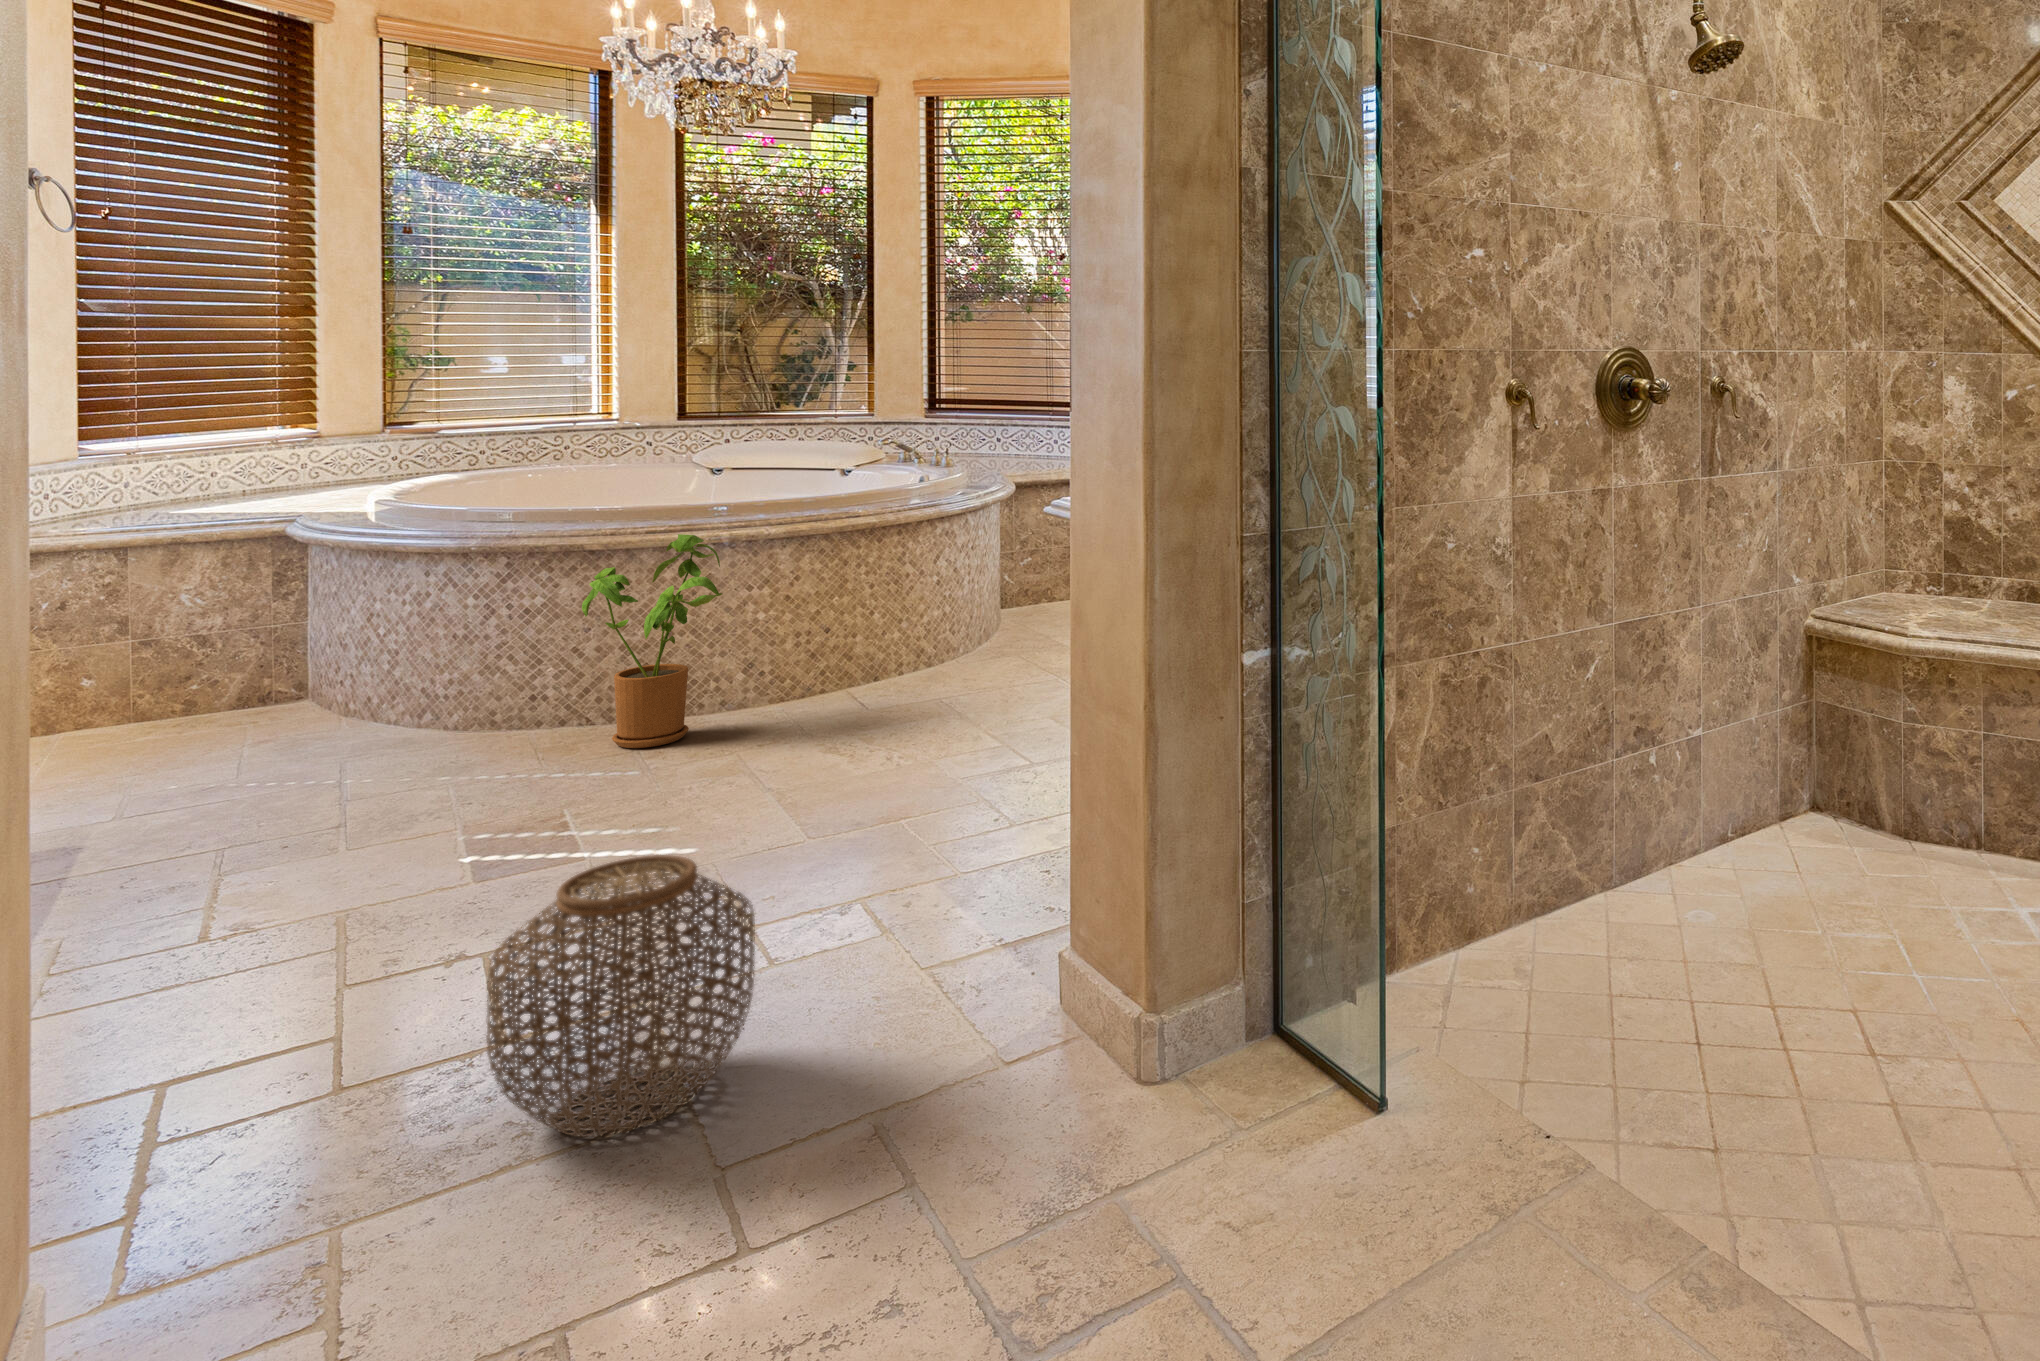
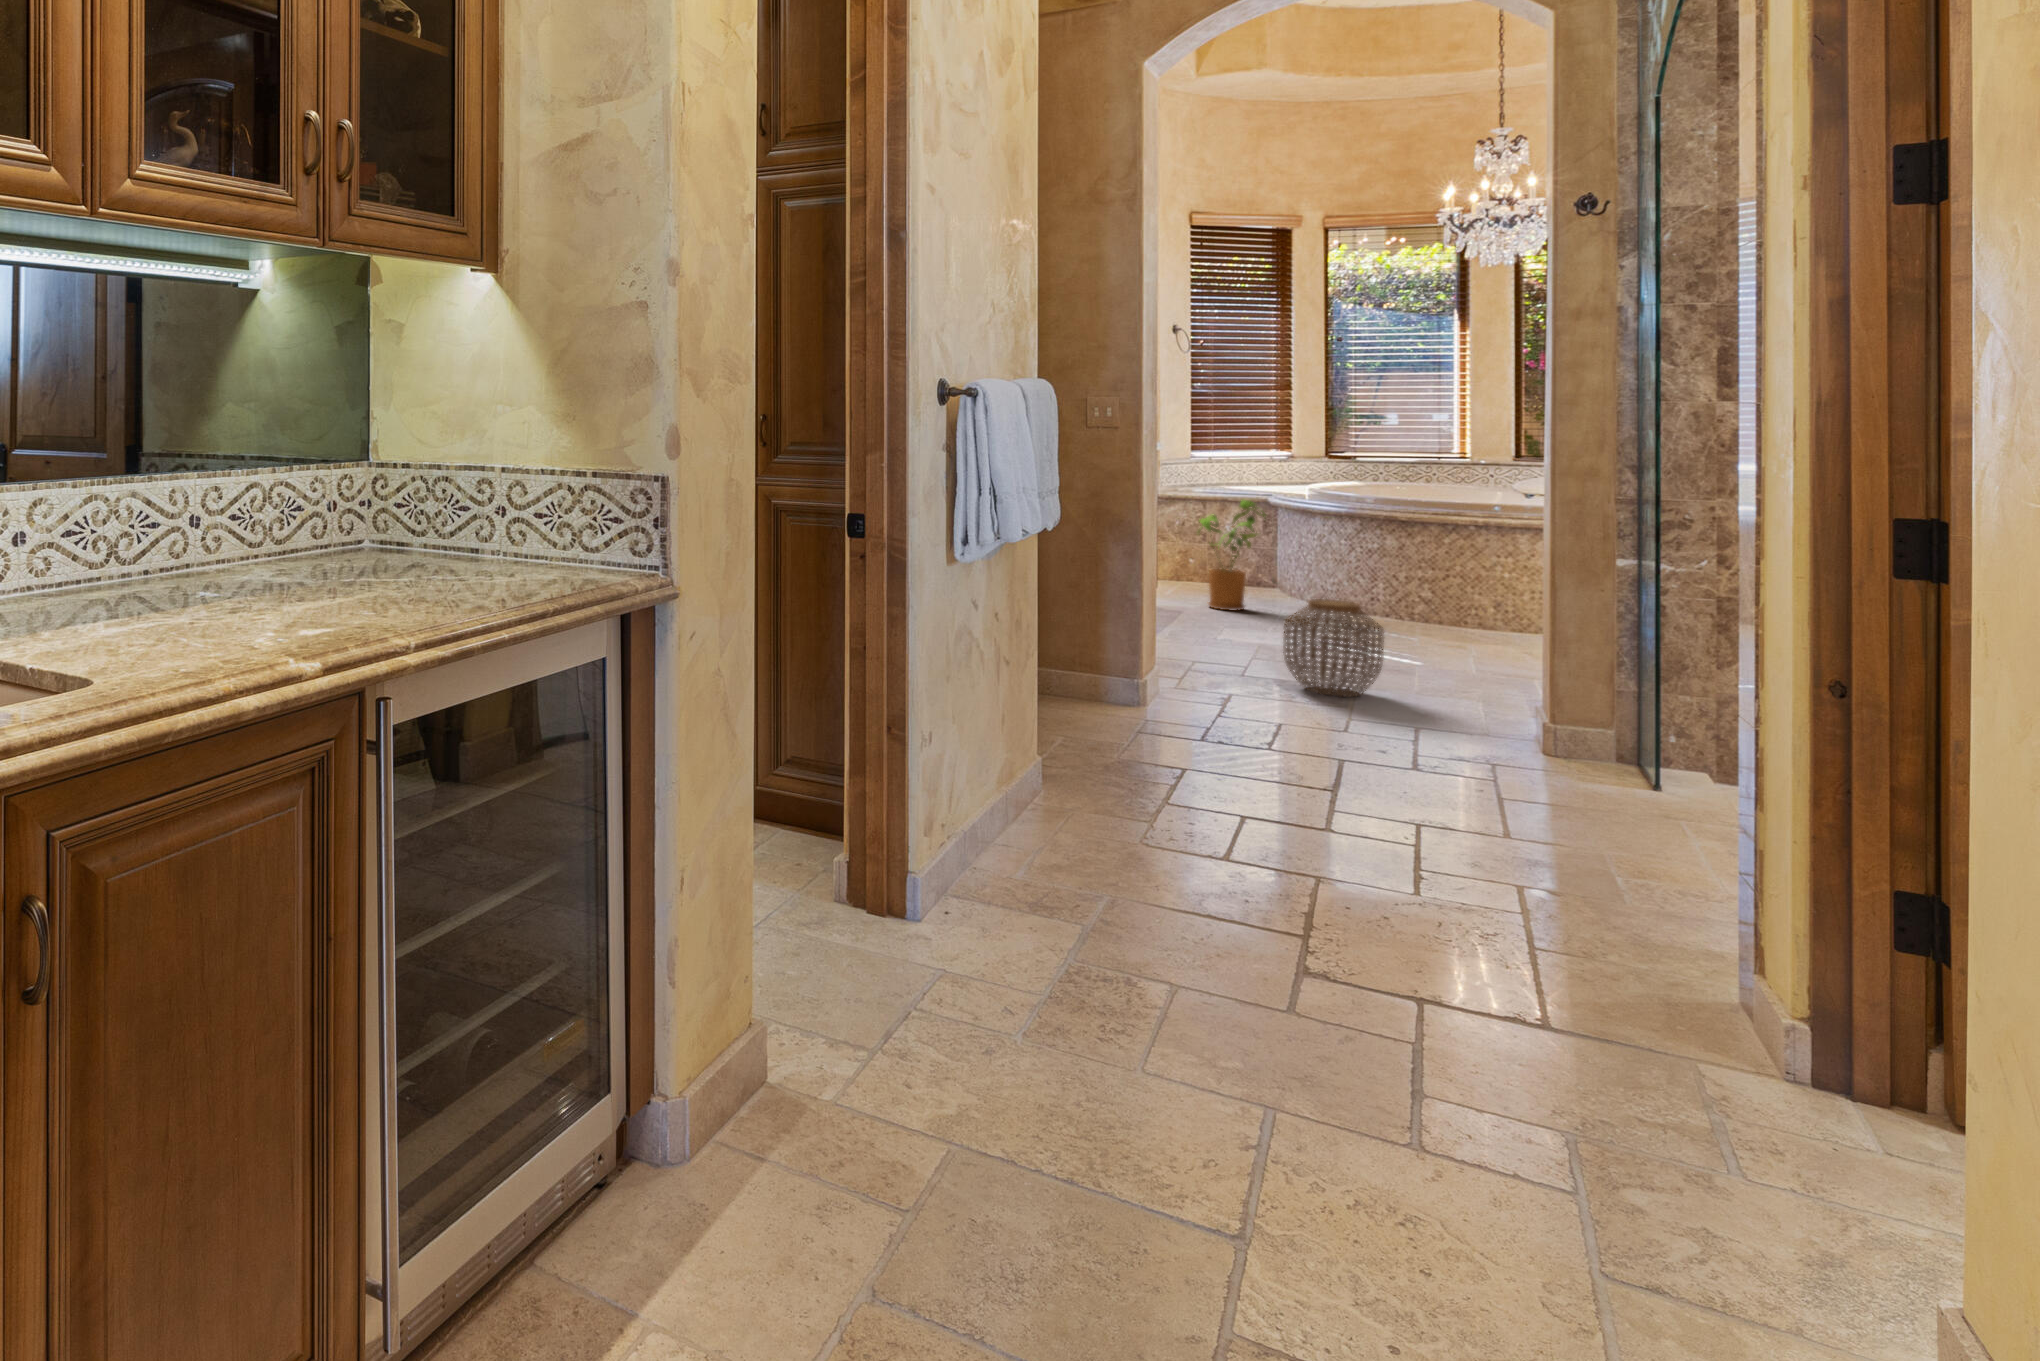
house plant: present [582,534,722,748] -> present [1199,500,1266,611]

